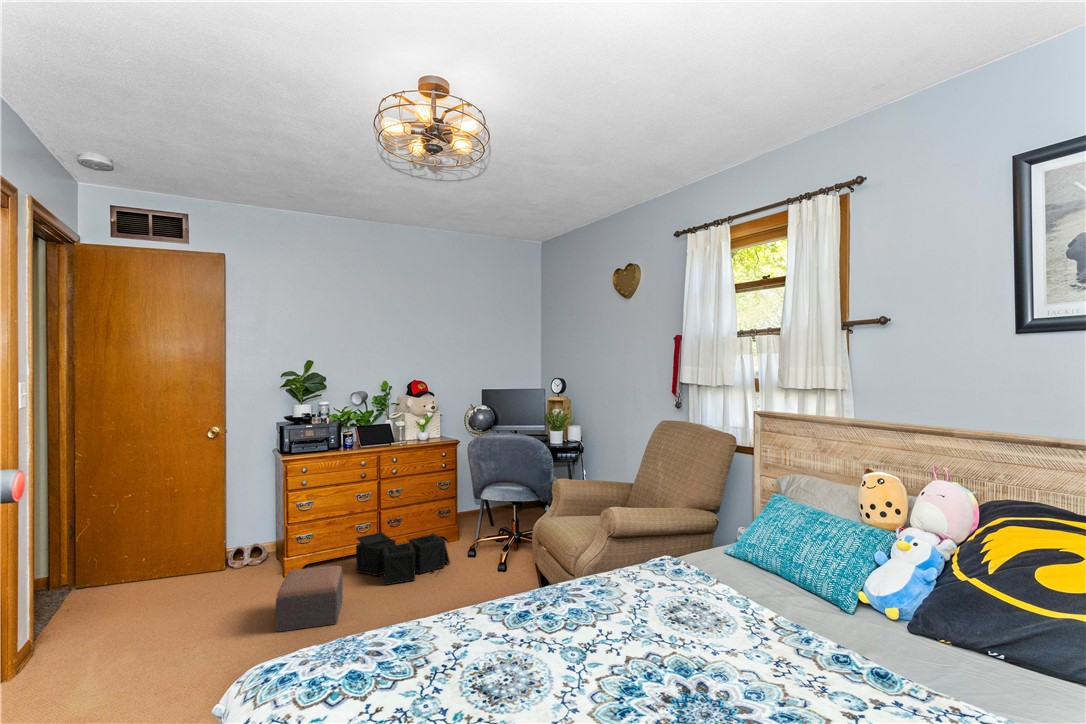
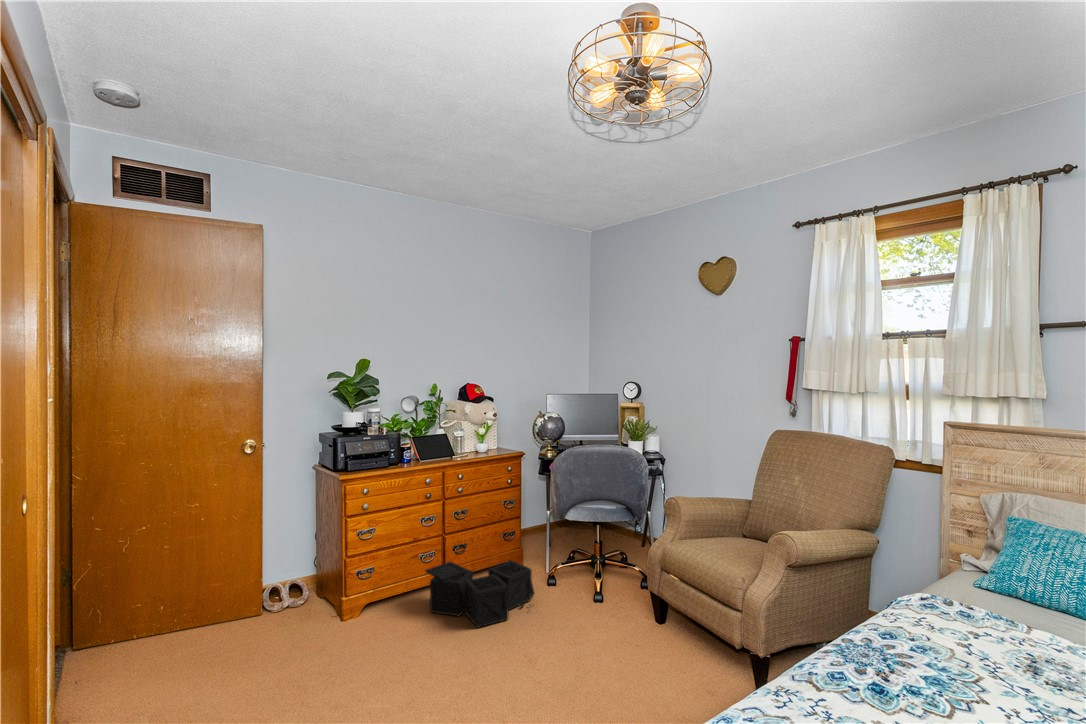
footstool: present [276,566,343,632] -> none [372,611,451,707]

